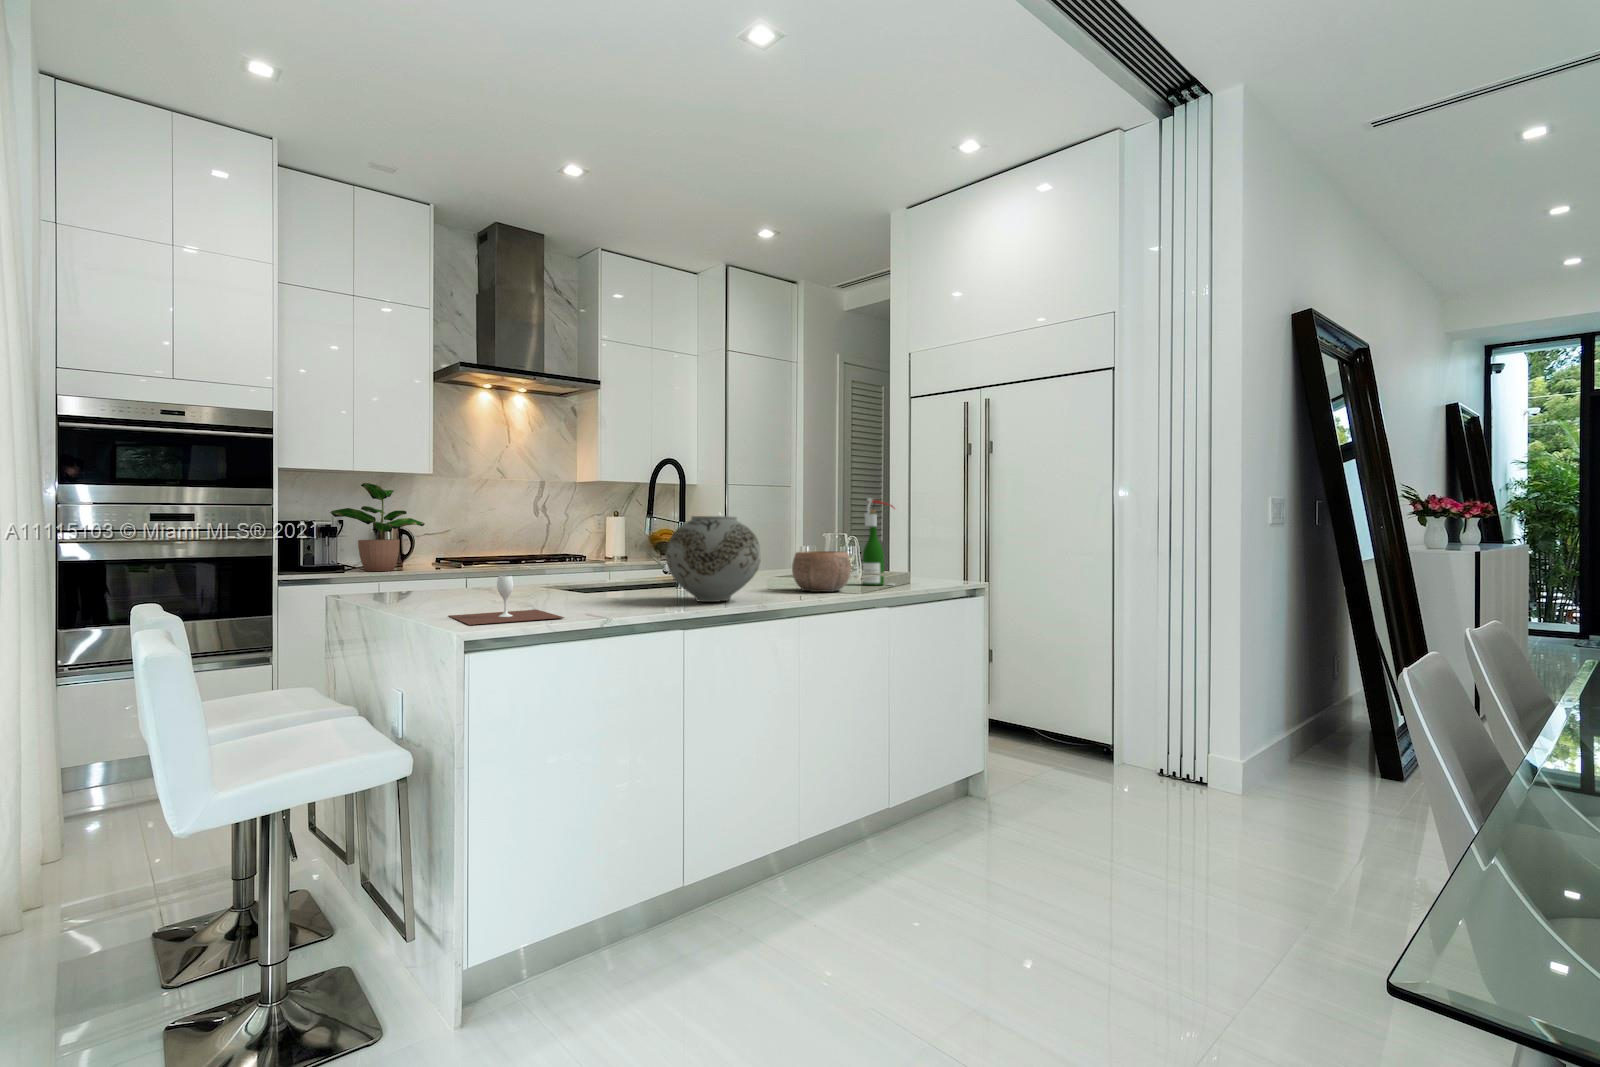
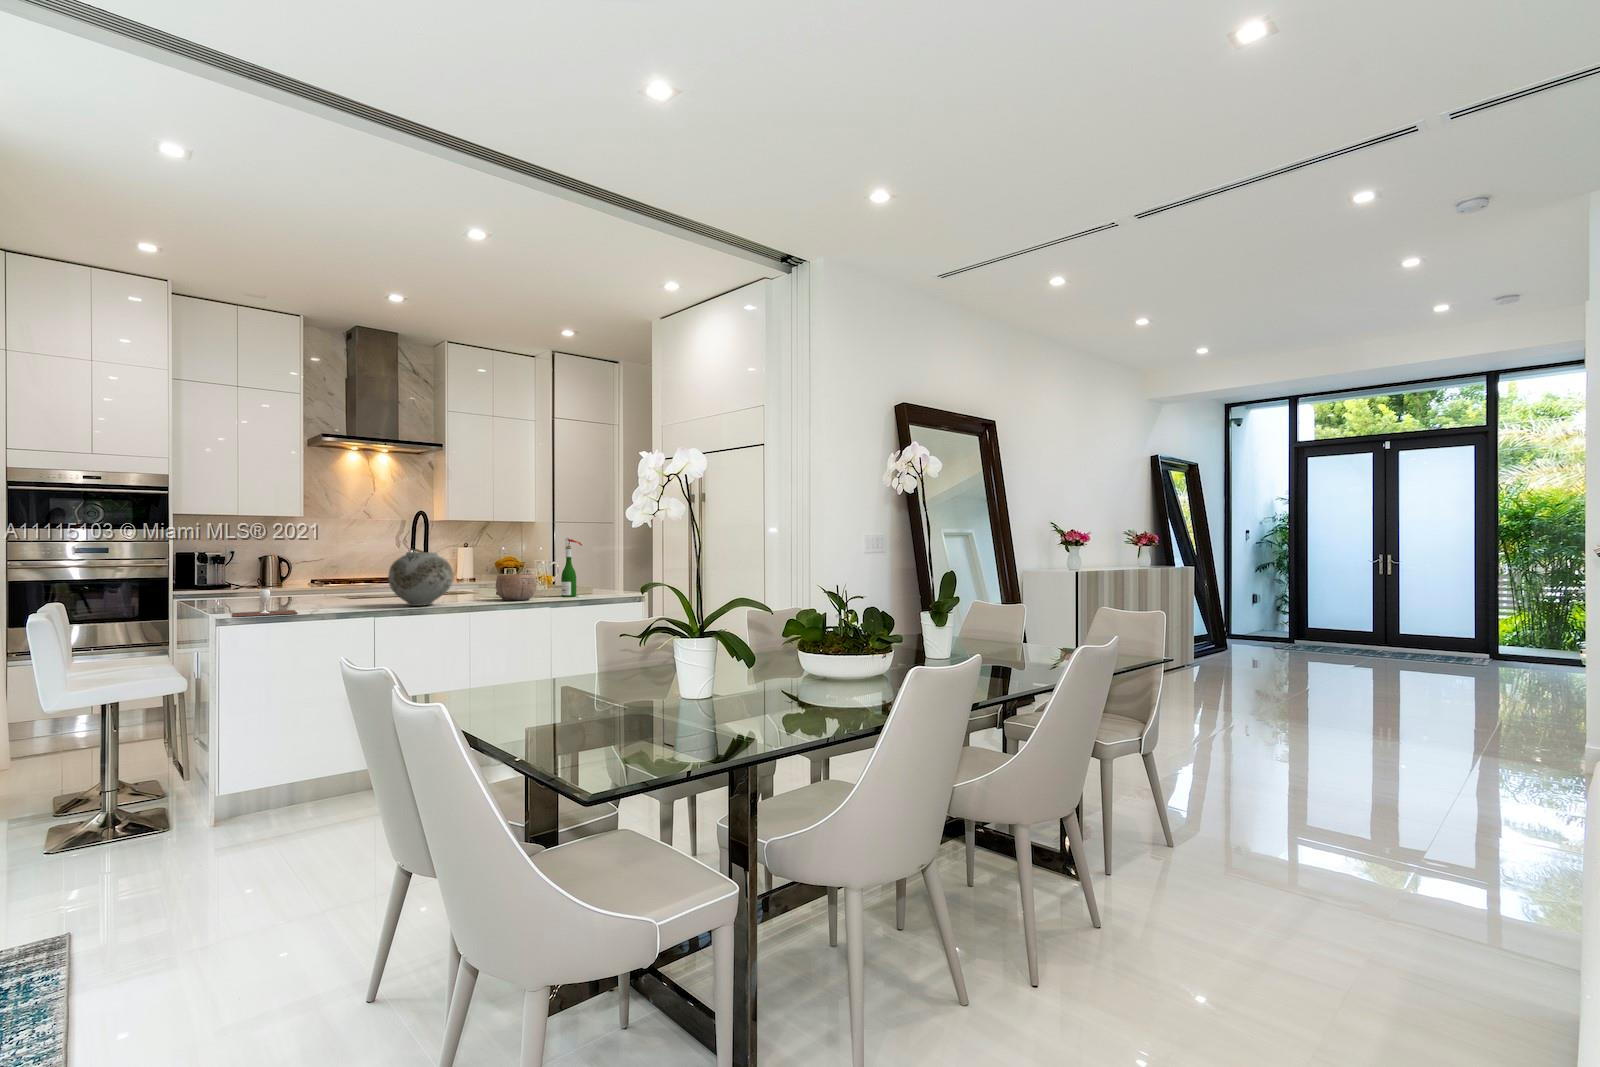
potted plant: present [330,483,425,571] -> none [214,525,289,589]

